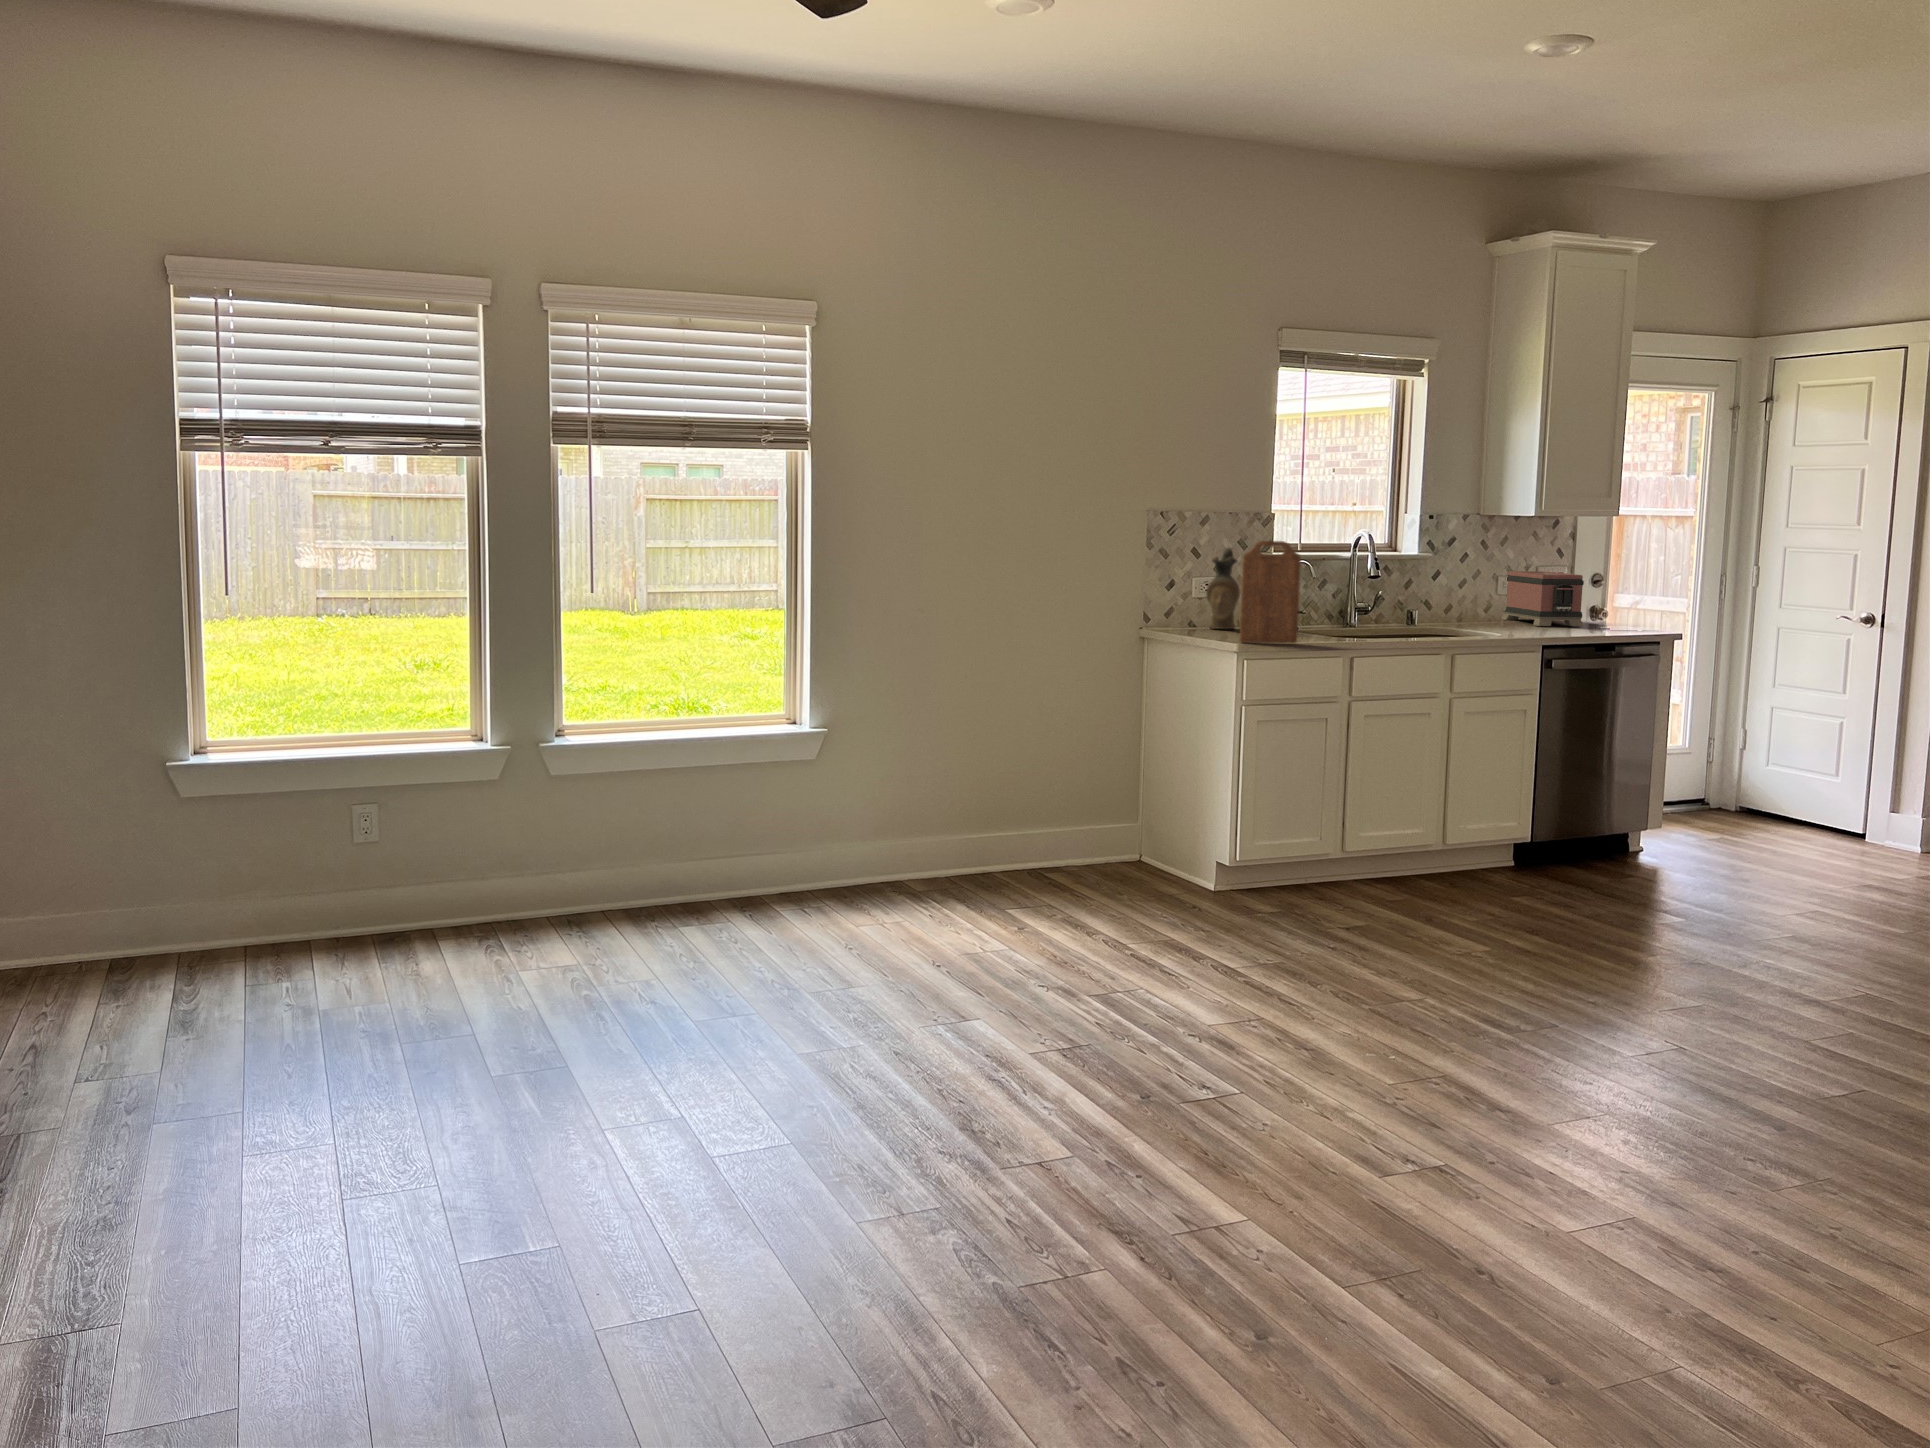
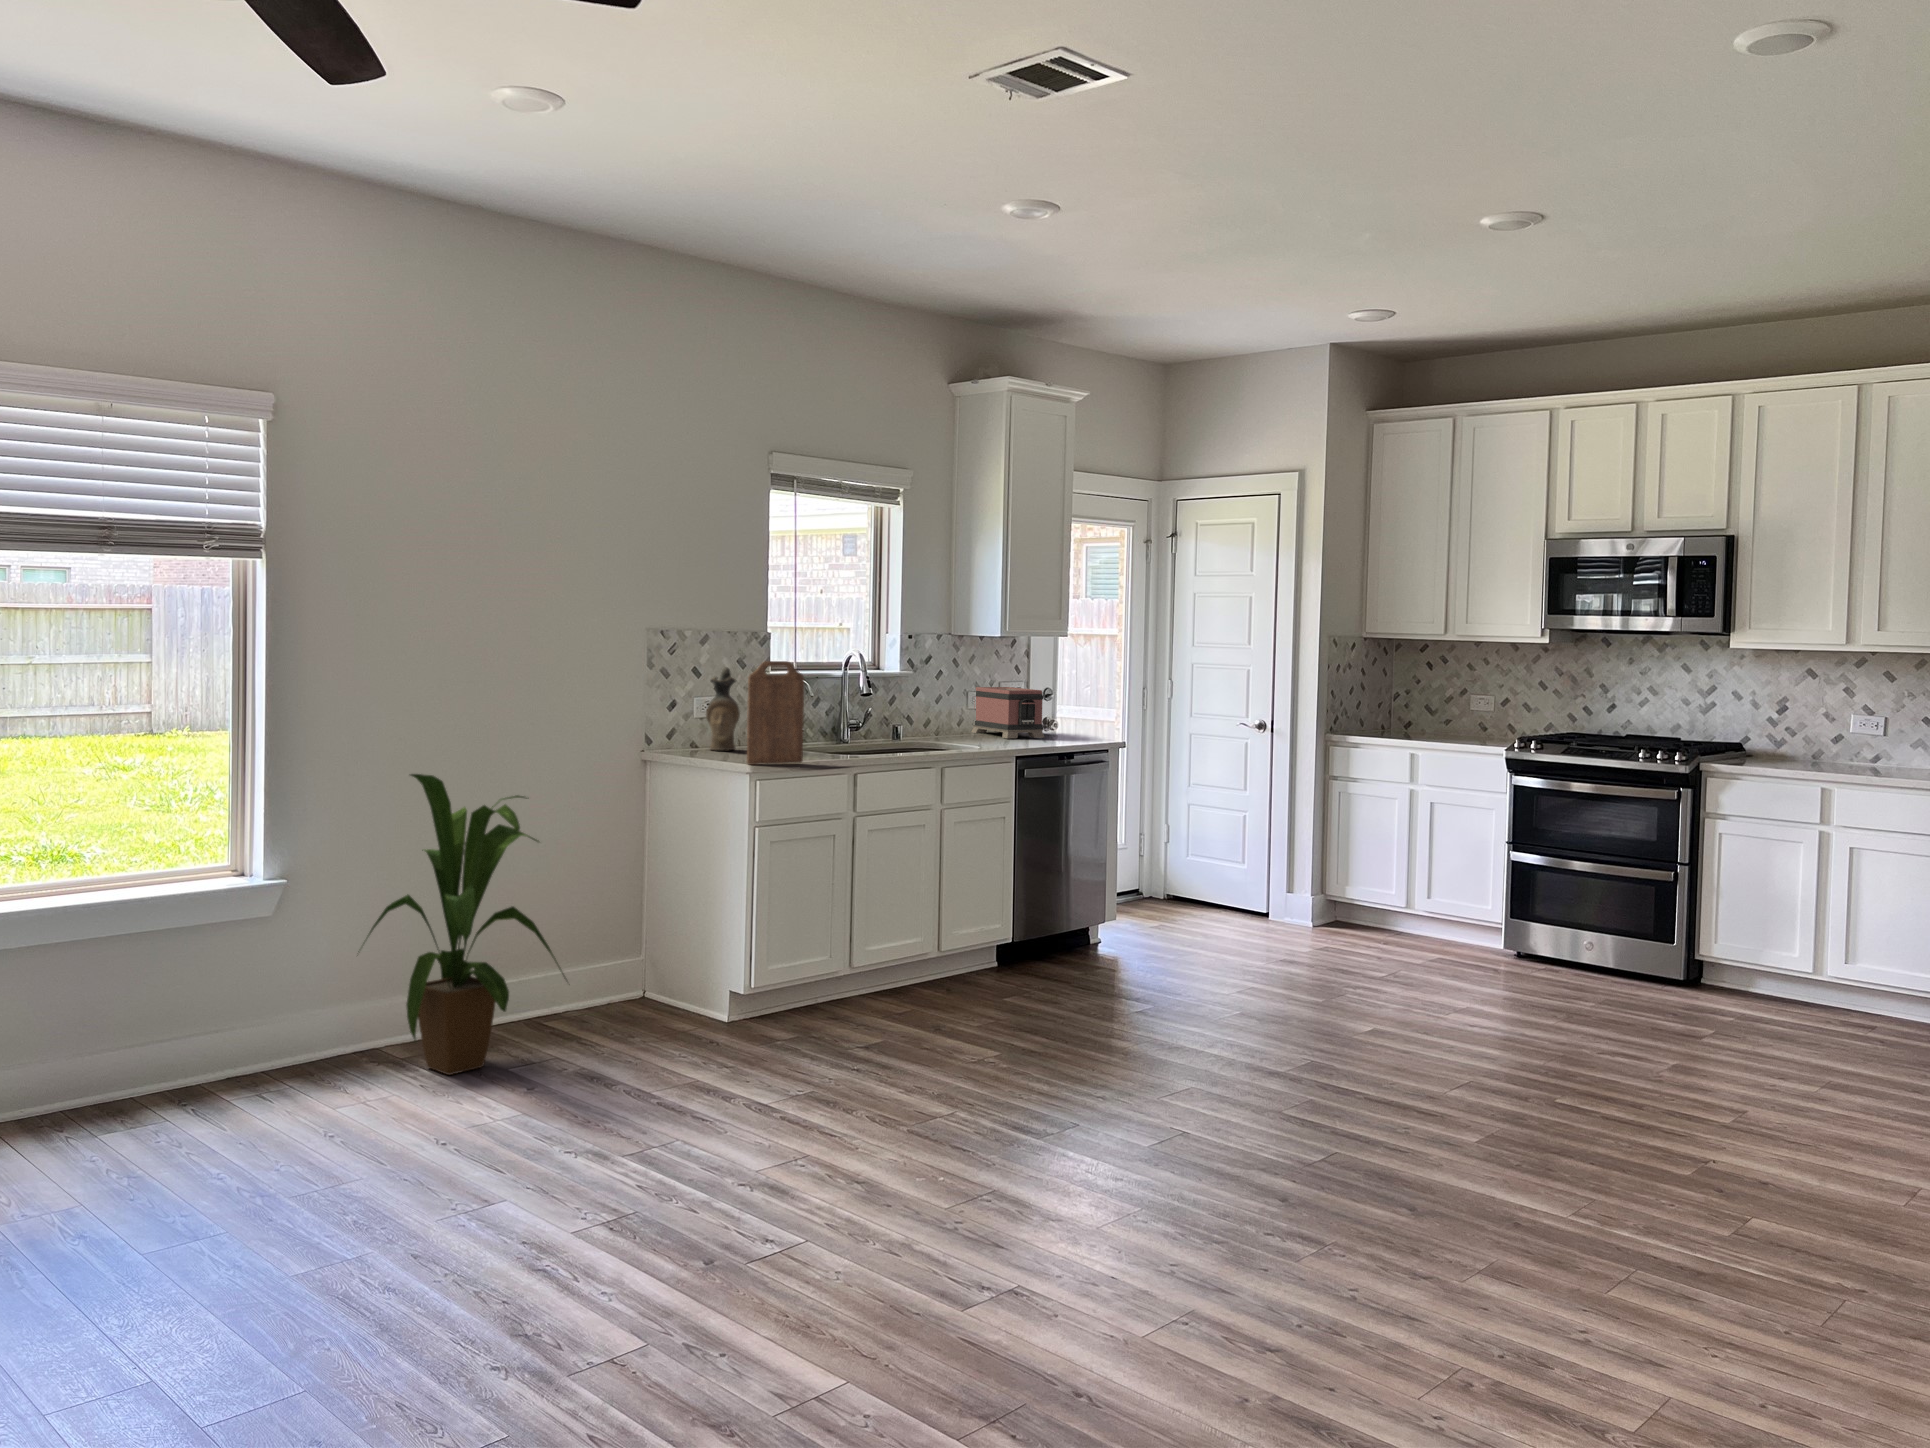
house plant: none [880,640,1061,912] -> present [368,774,565,1075]

